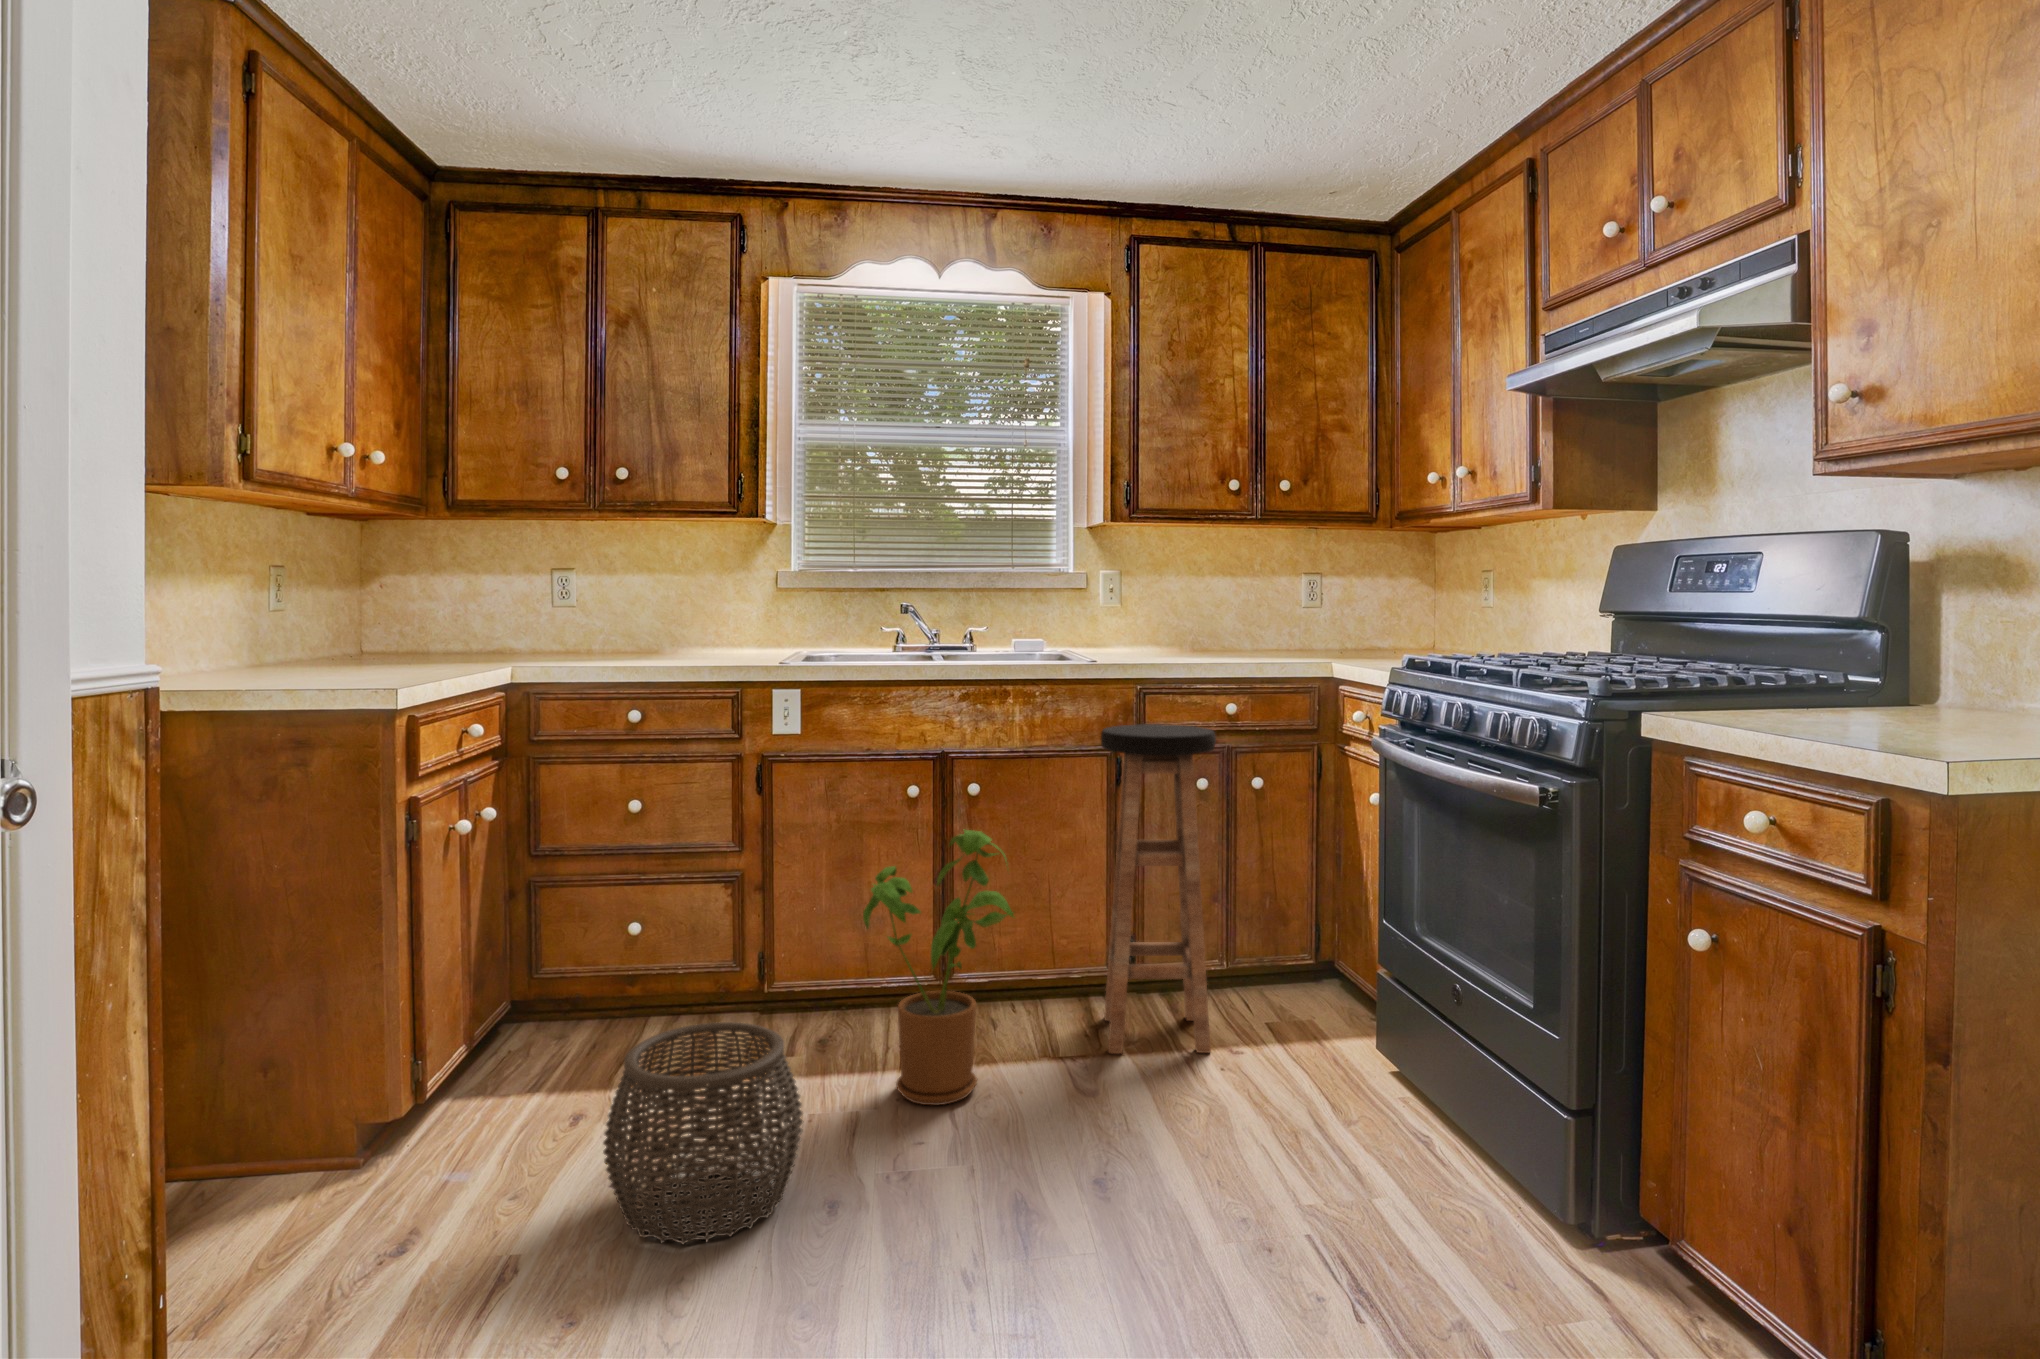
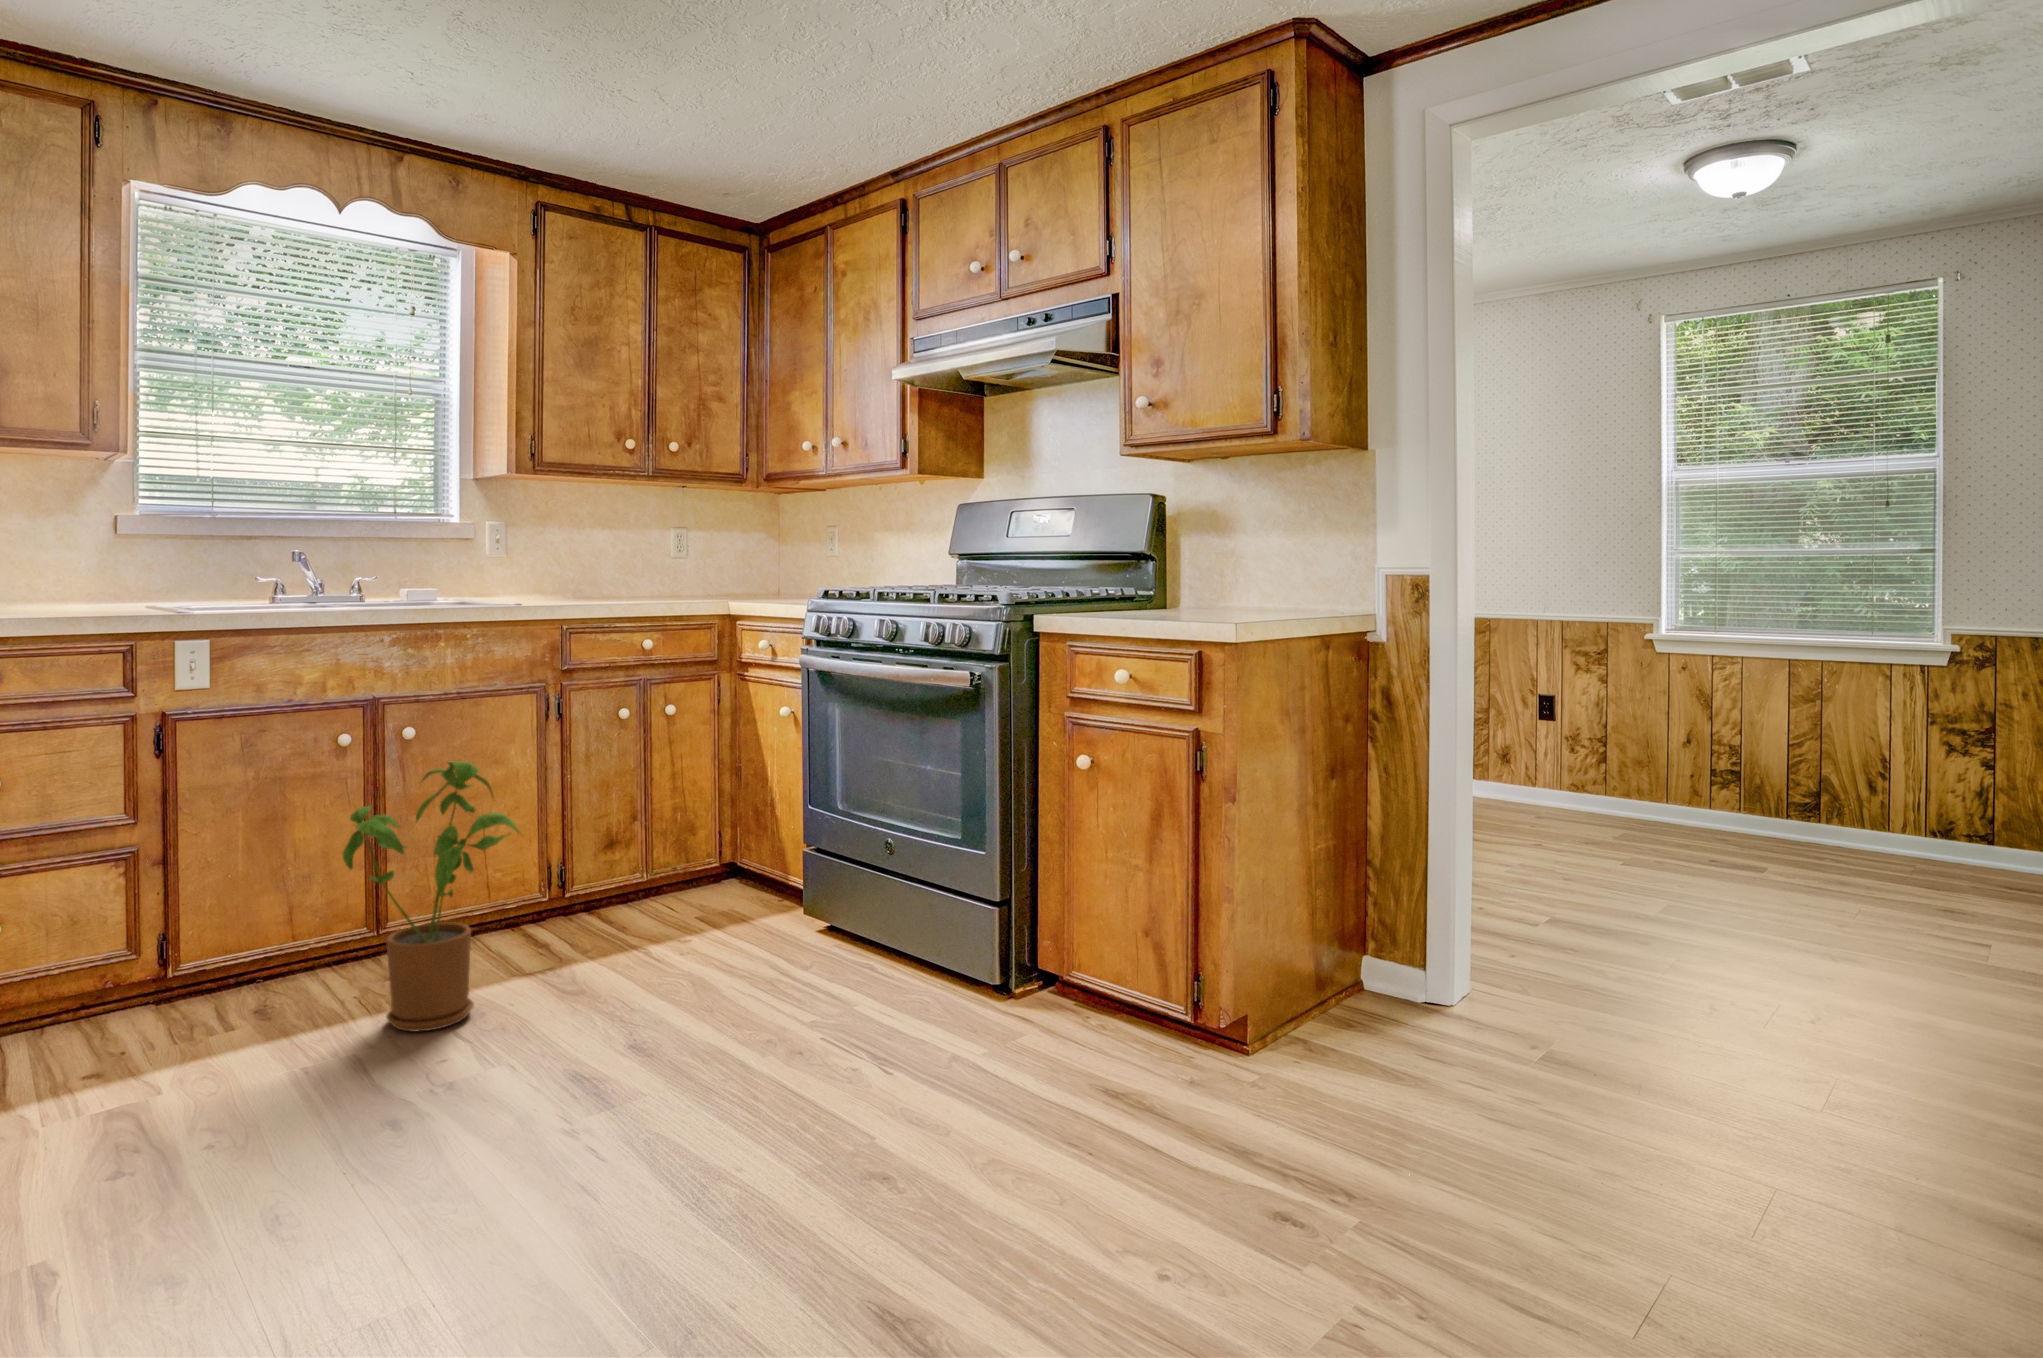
bar stool: present [1100,724,1216,1054] -> none [555,660,672,961]
woven basket: present [603,1022,804,1244] -> none [126,965,359,1192]

